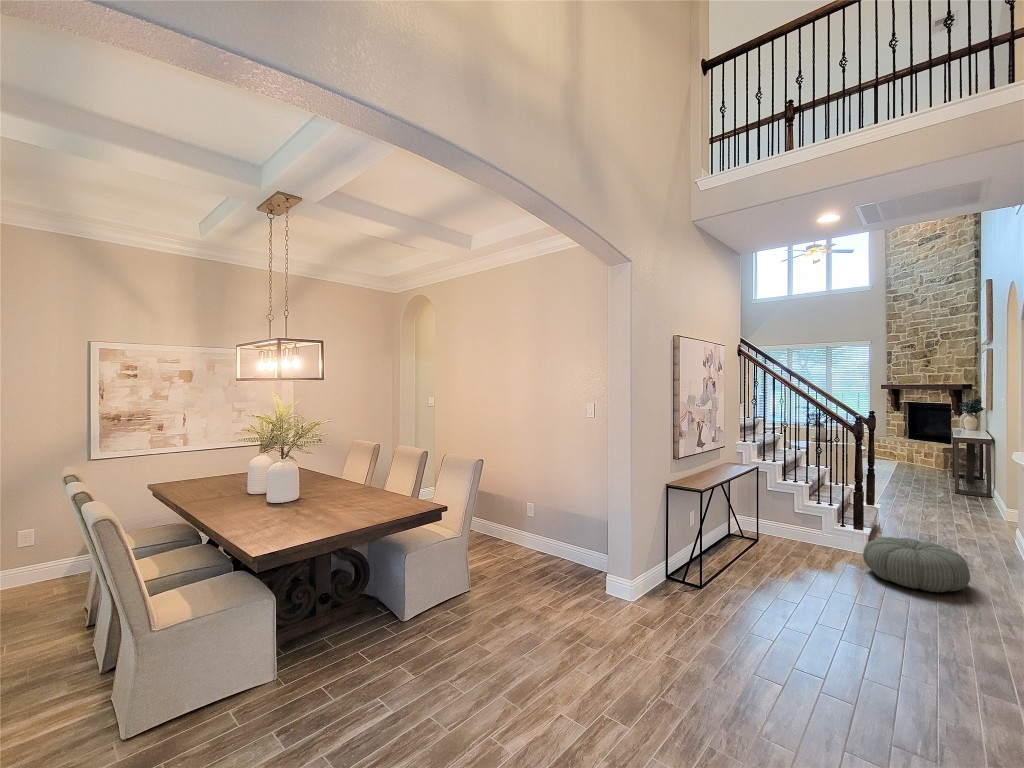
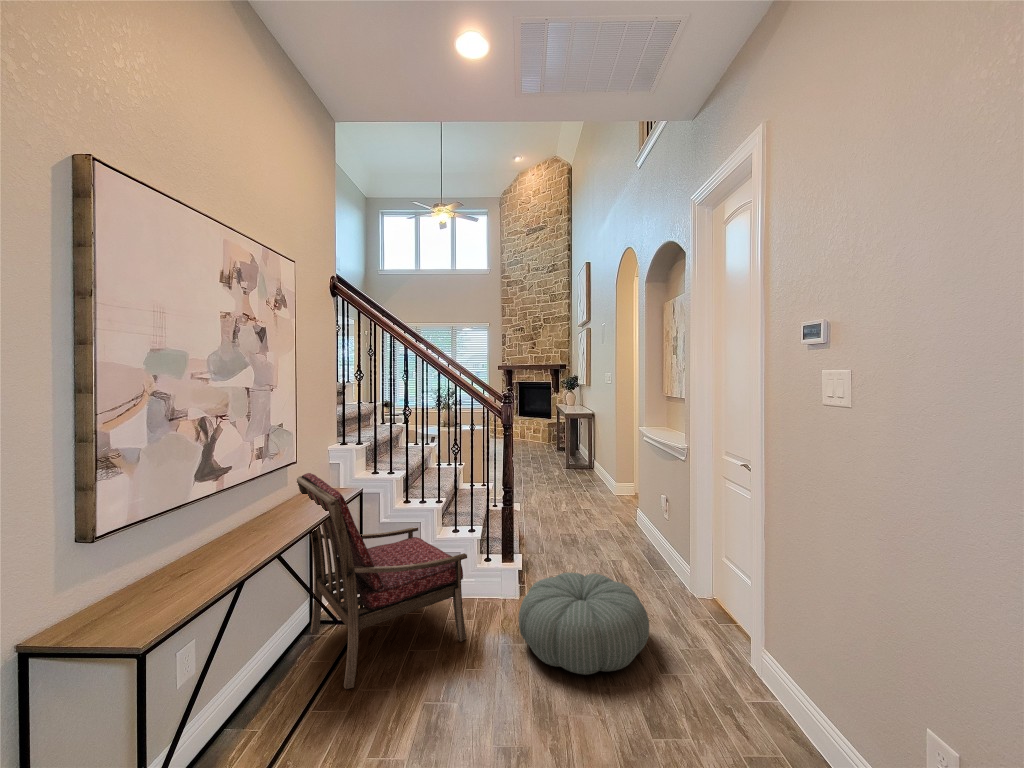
armchair: none [723,453,828,559] -> present [297,473,467,689]

